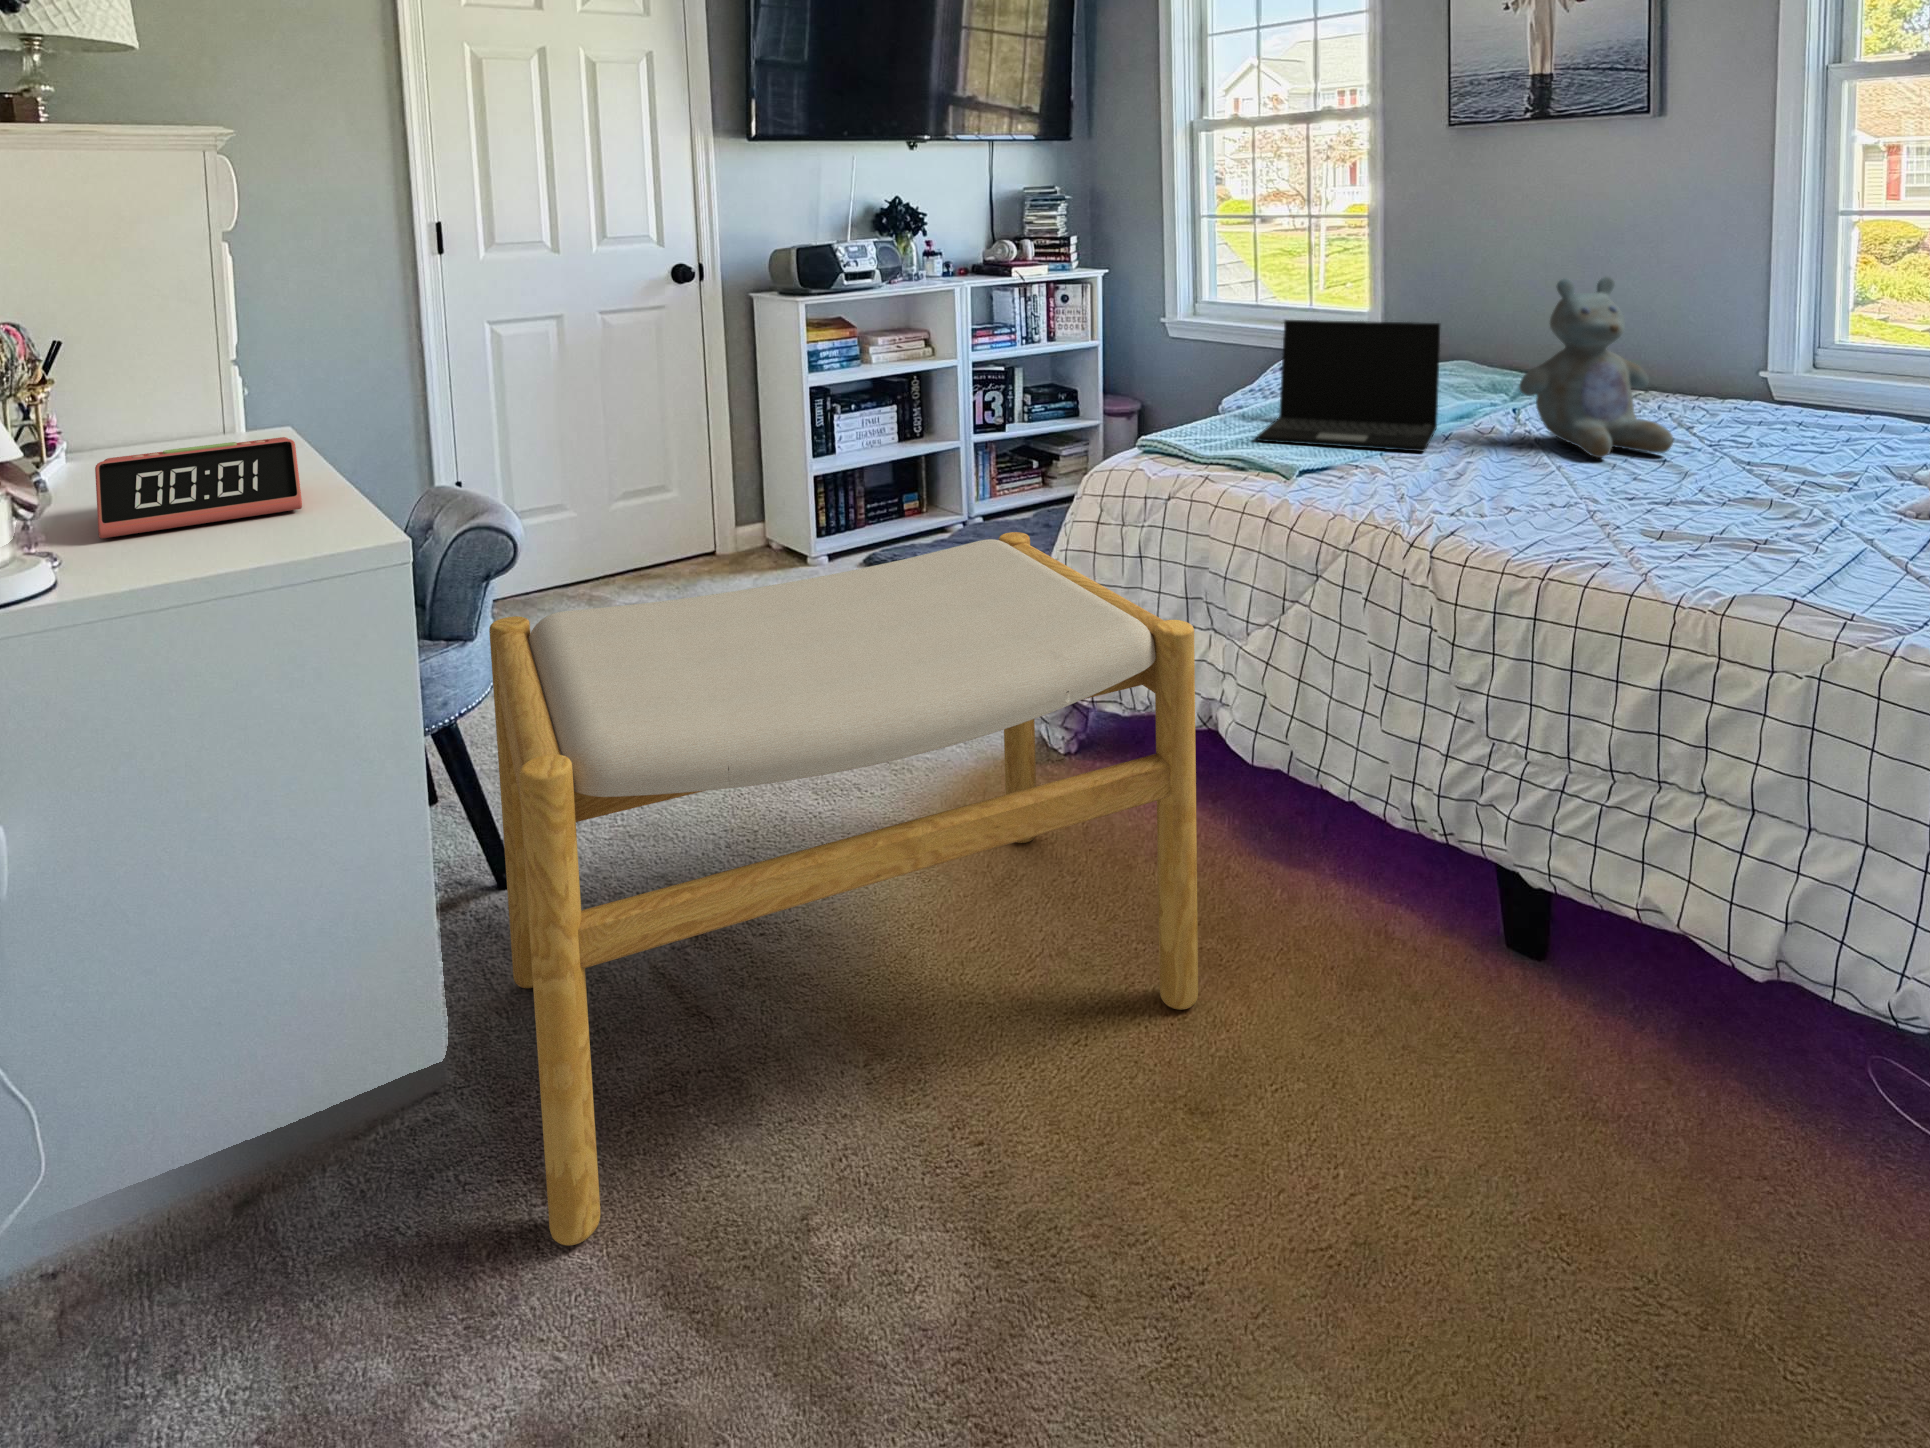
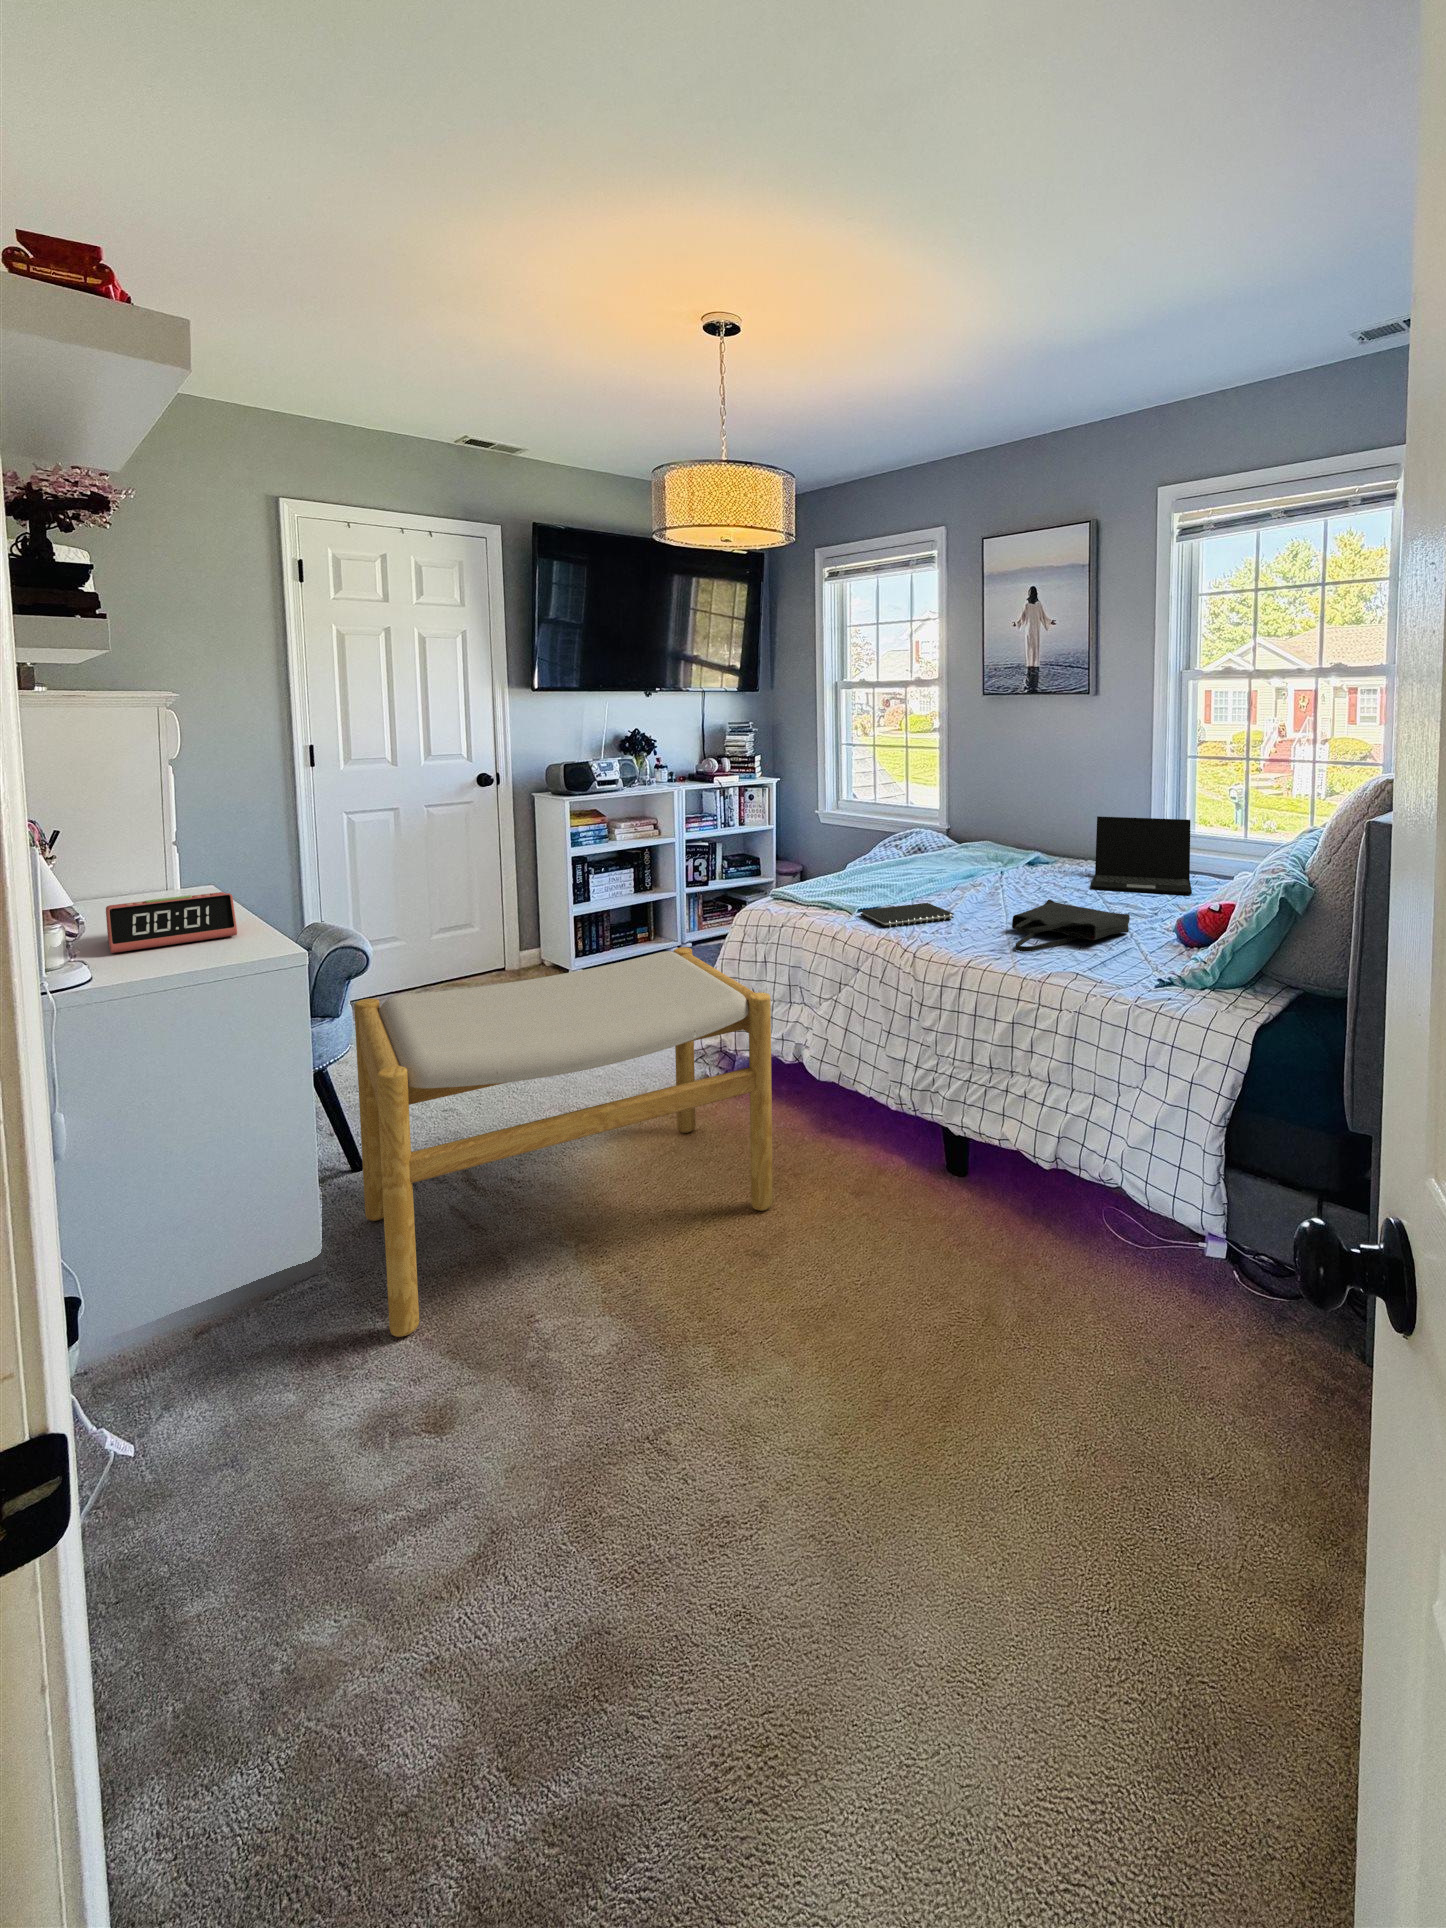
stuffed bear: present [1519,277,1673,458] -> none [992,796,1073,902]
laptop: present [1257,320,1440,452] -> present [1091,816,1192,895]
tote bag: none [1599,455,1831,551] -> present [1012,900,1130,952]
notebook: none [1307,459,1478,502] -> present [860,903,954,927]

